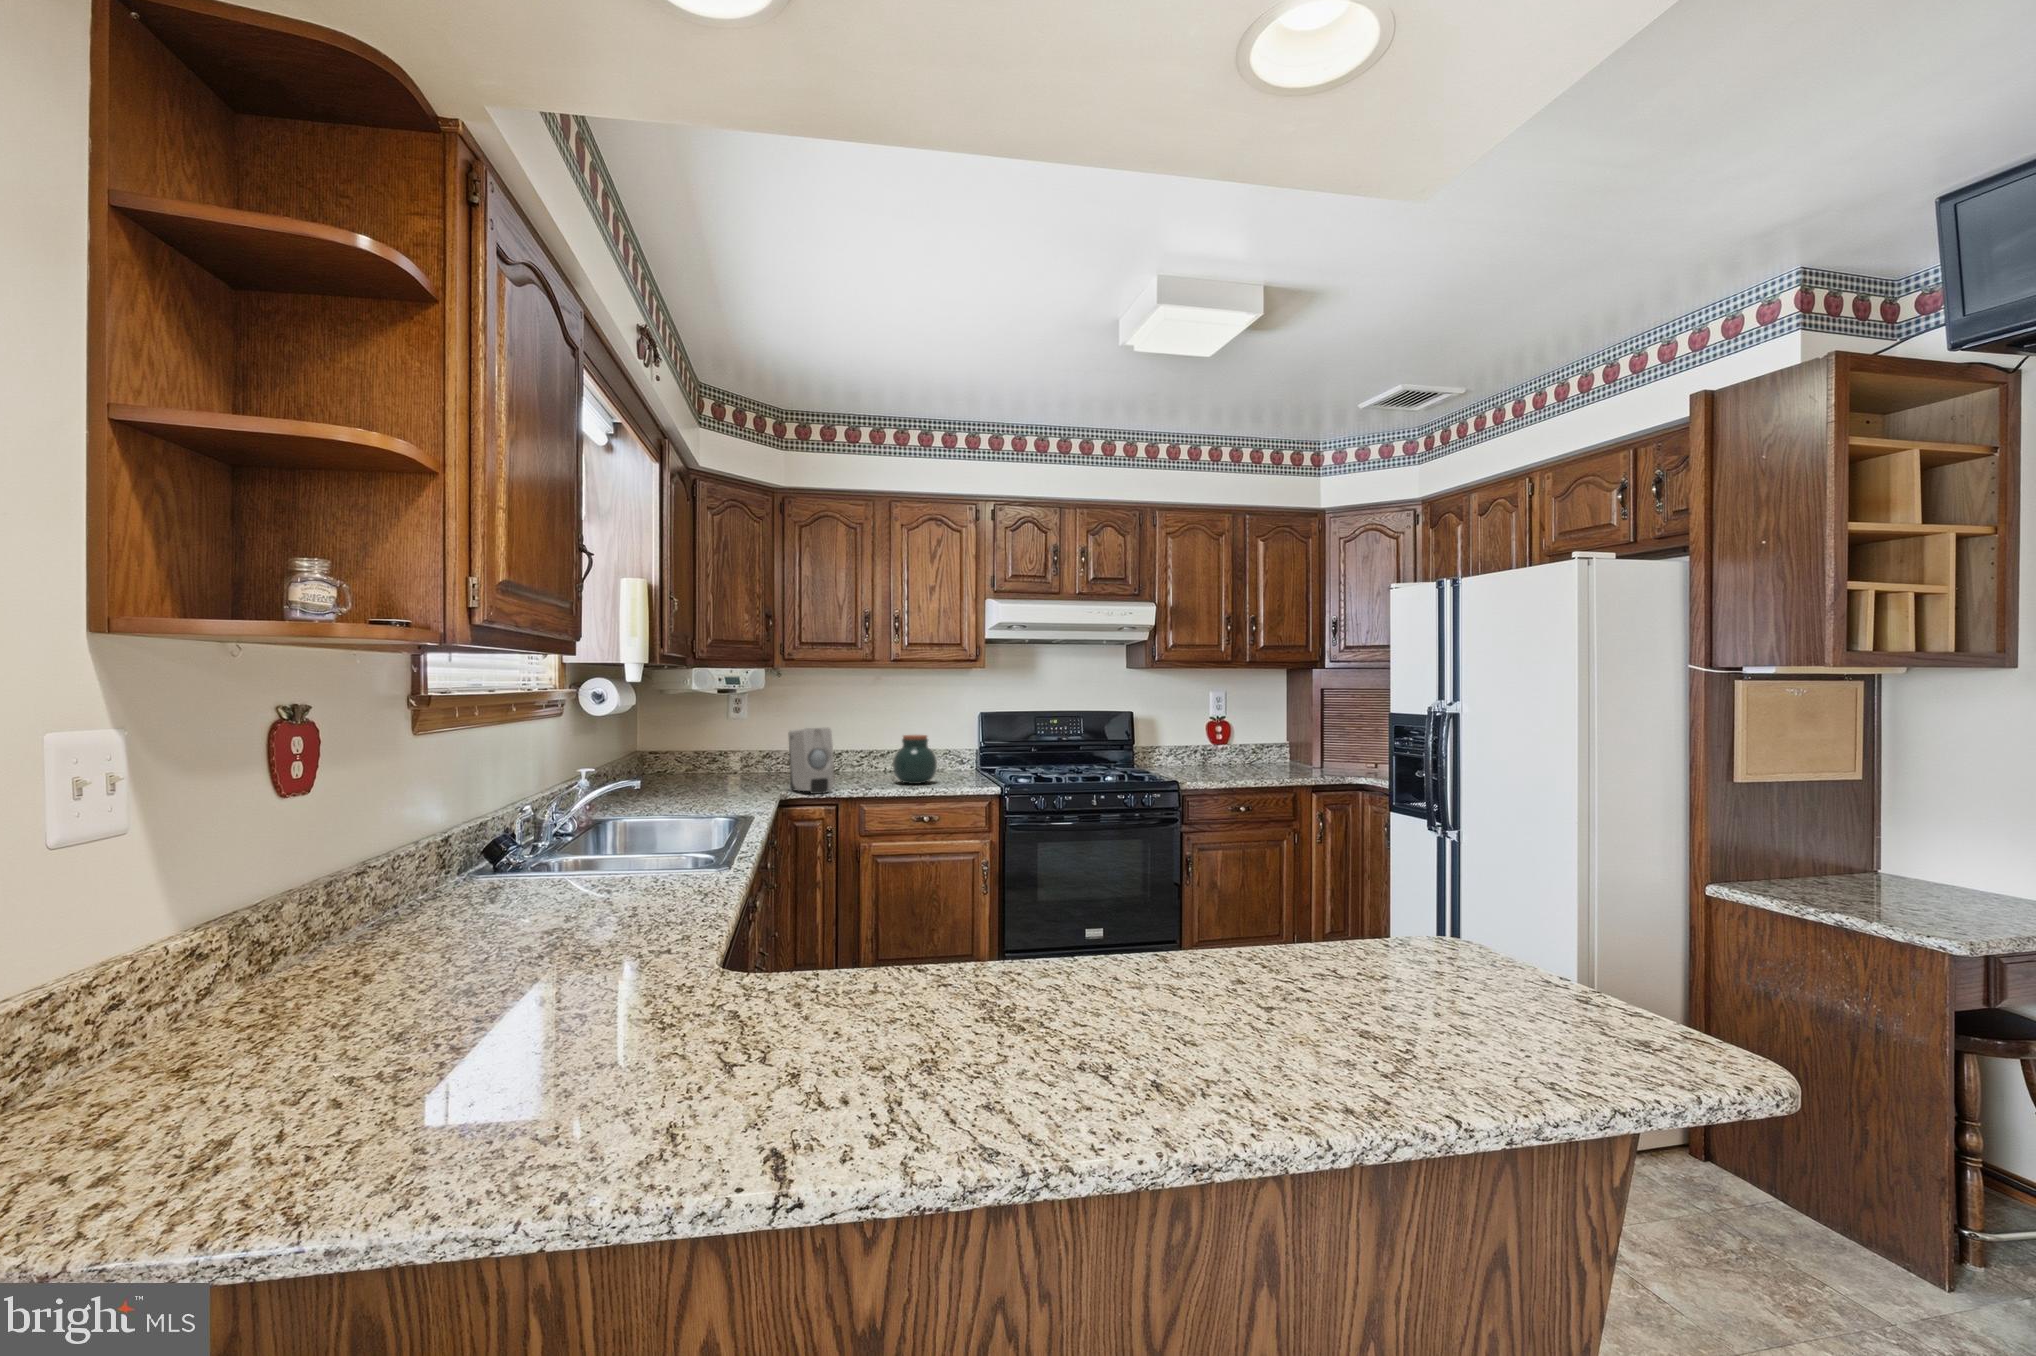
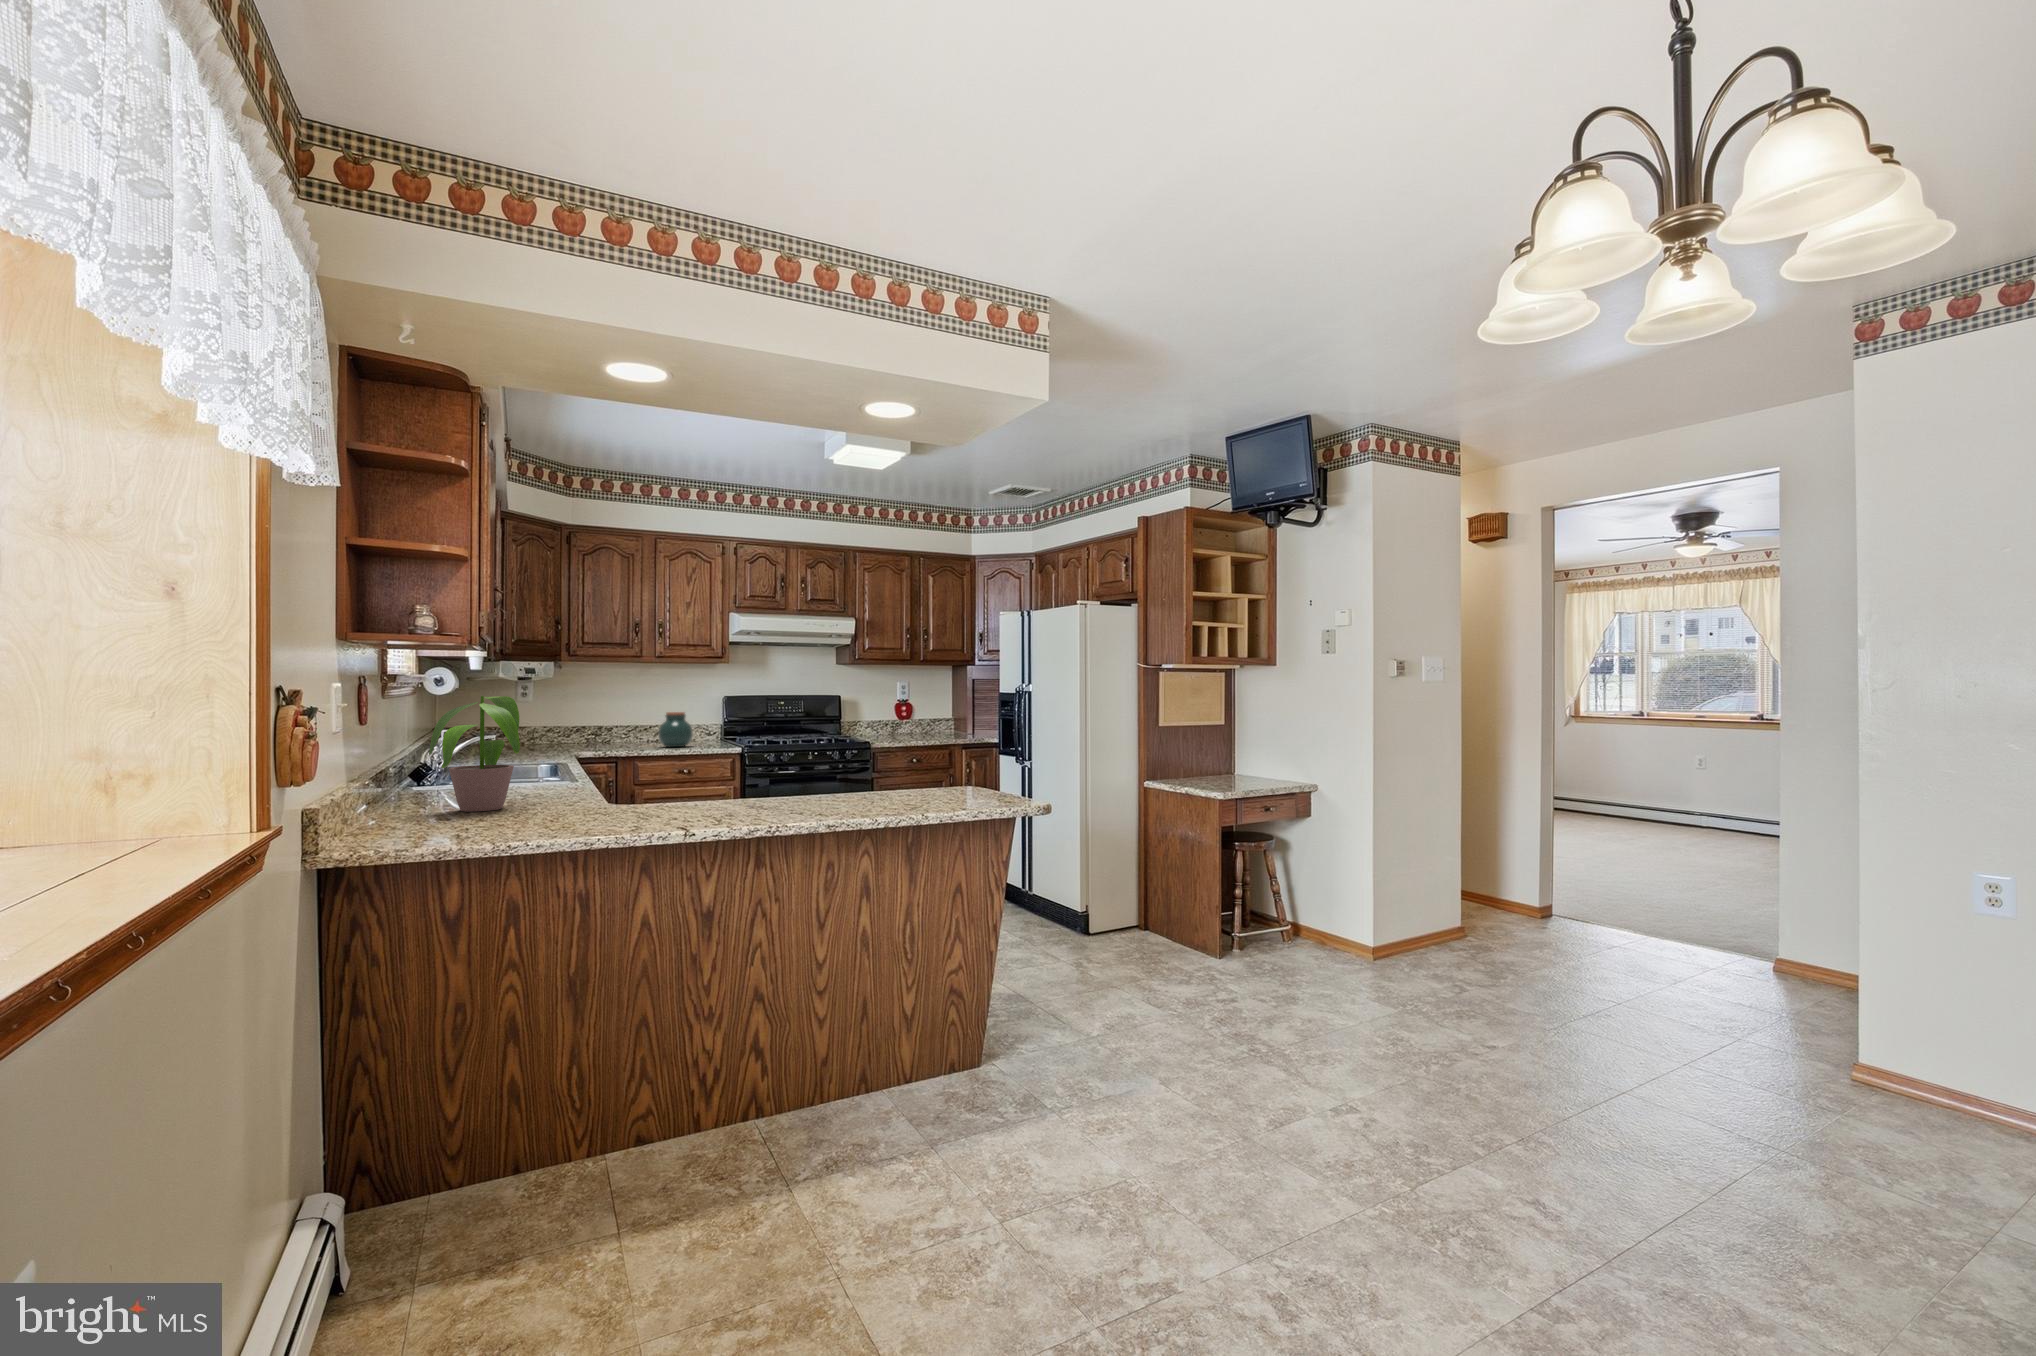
soap dispenser: present [789,728,834,794] -> none [578,705,615,753]
potted plant: none [174,779,553,1077] -> present [429,696,520,812]

